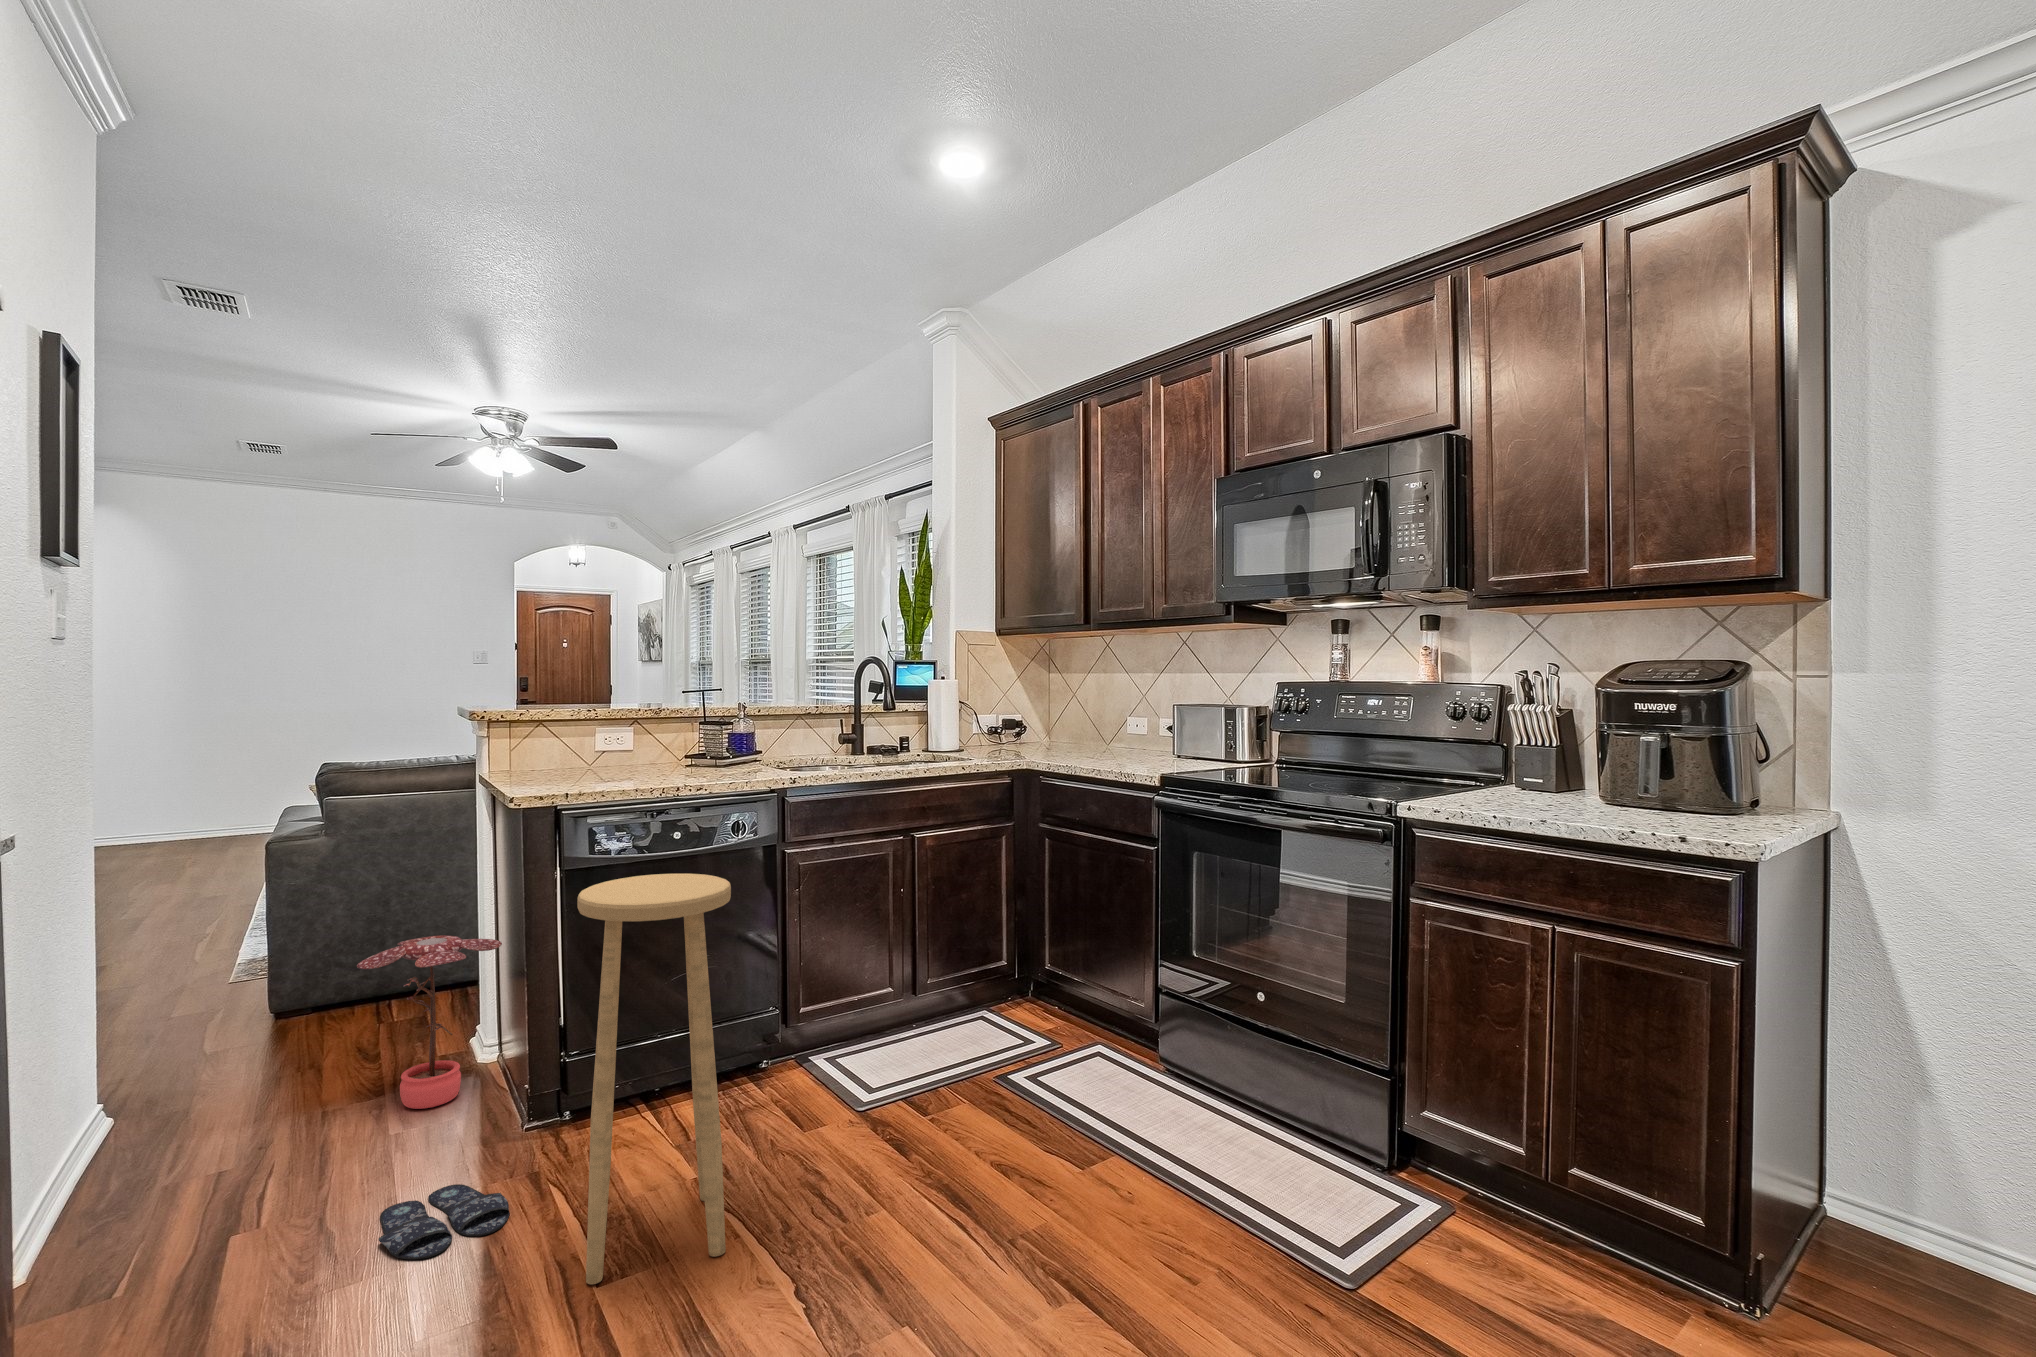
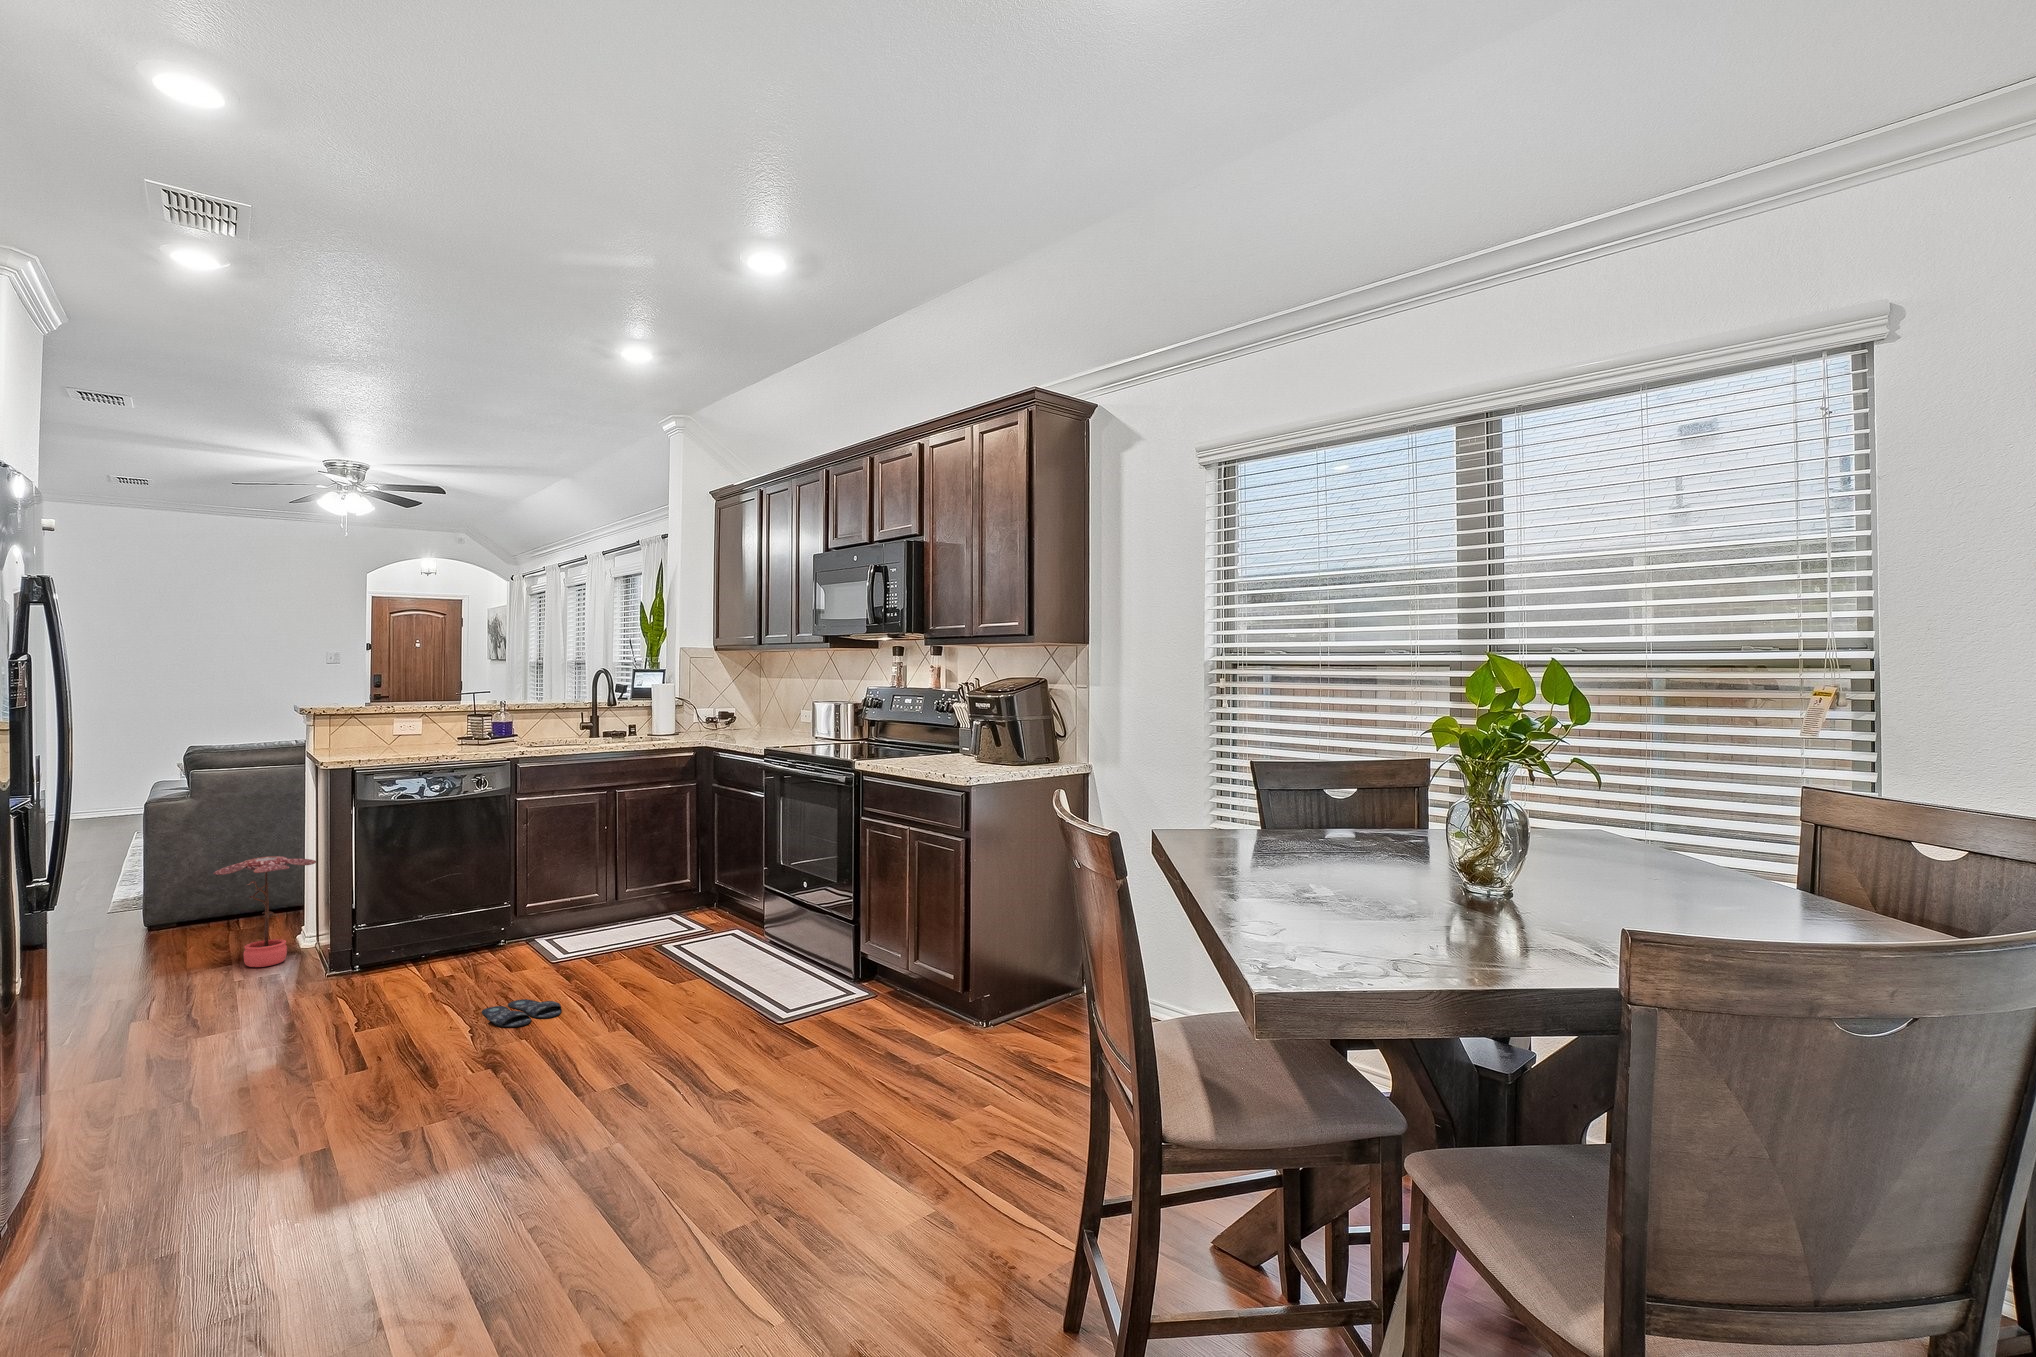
stool: present [577,873,731,1284] -> none [348,805,447,1030]
slippers: present [379,1184,510,1259] -> present [482,999,562,1027]

